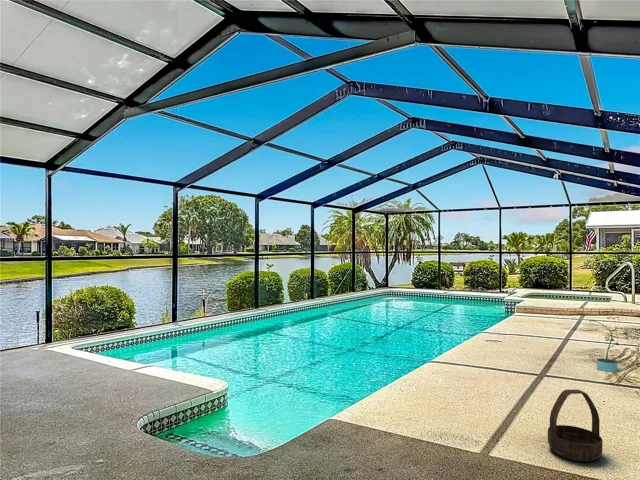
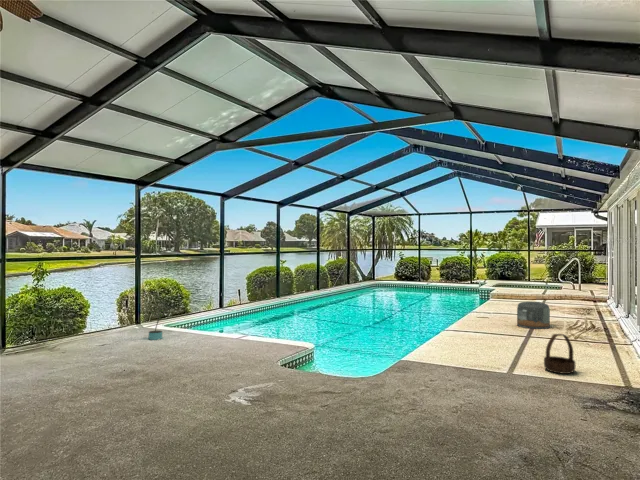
potted plant: present [590,313,628,372] -> present [149,299,166,340]
pouf: none [535,322,581,362] -> present [517,302,550,329]

